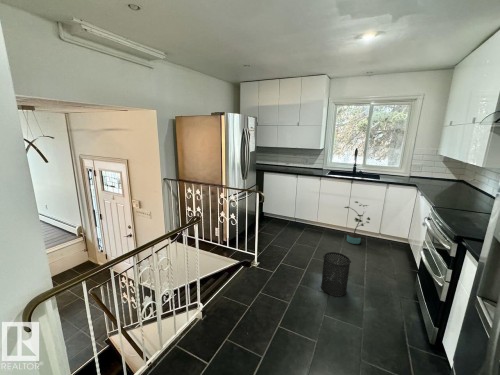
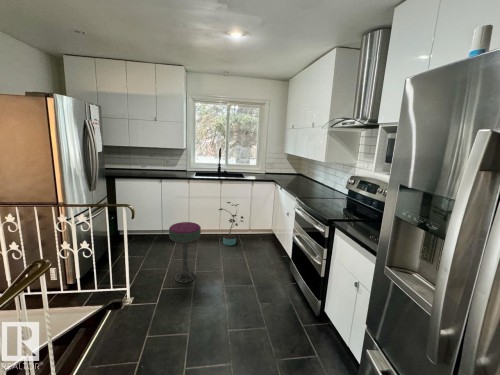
bar stool: none [291,212,318,264] -> present [169,222,201,283]
trash can: present [321,252,351,296] -> none [216,259,244,307]

